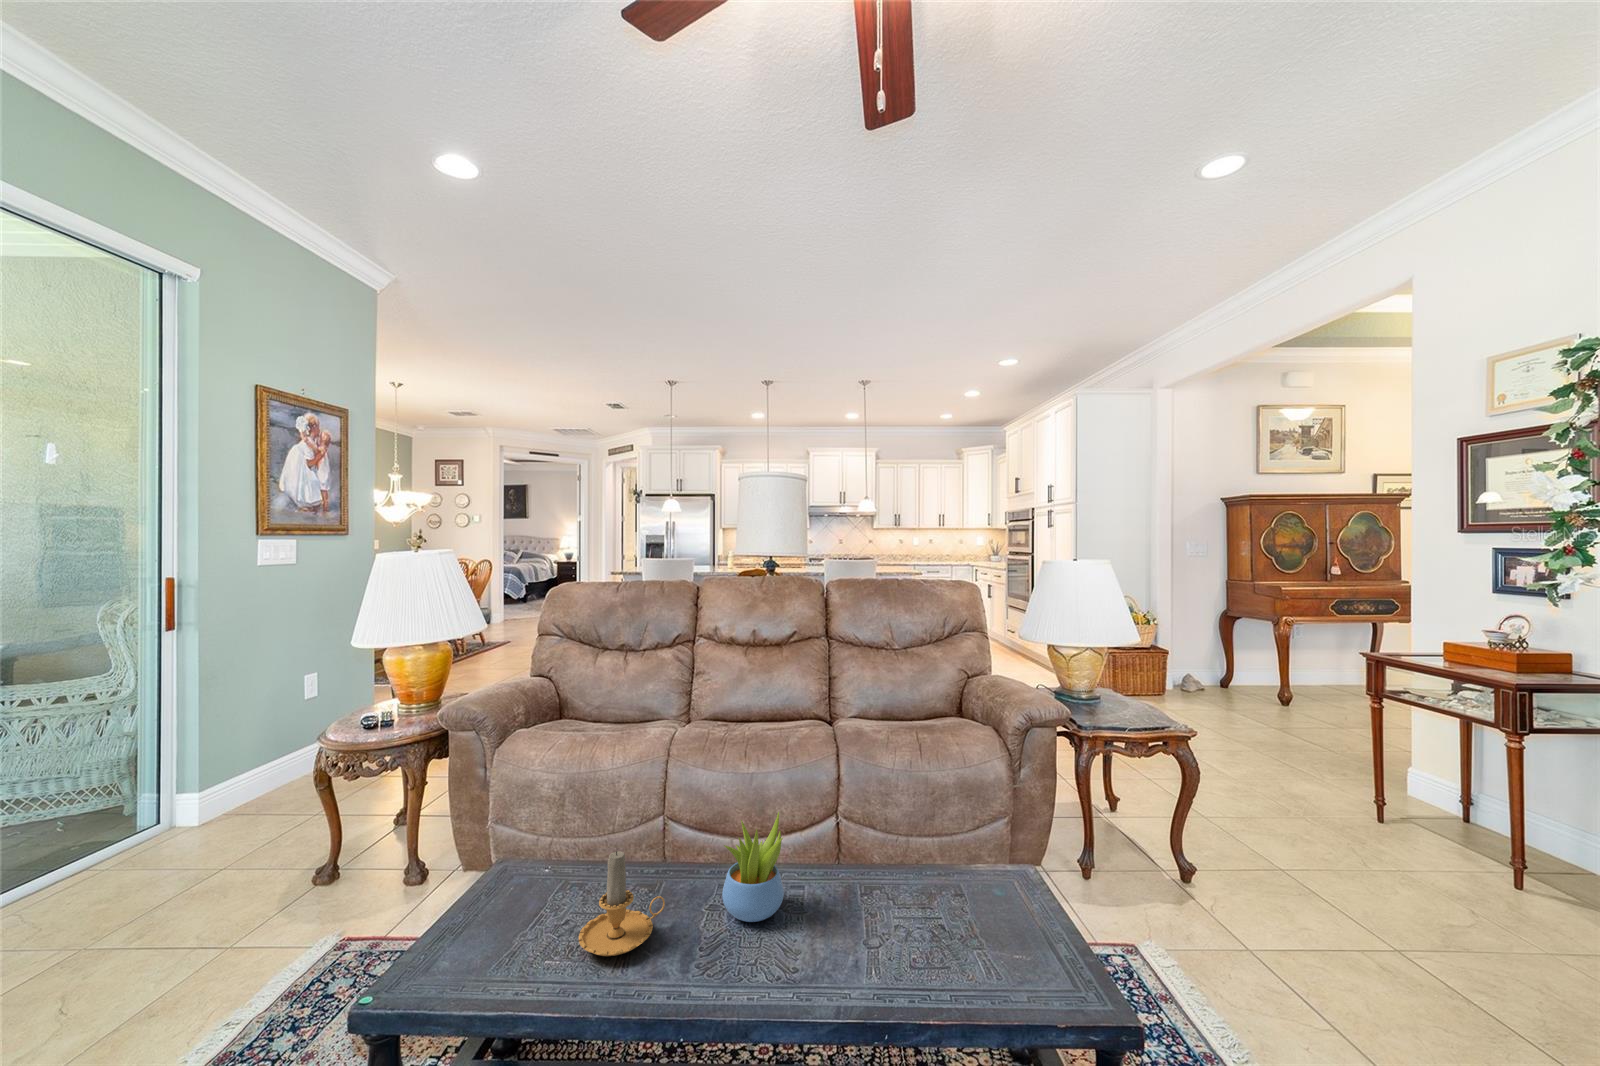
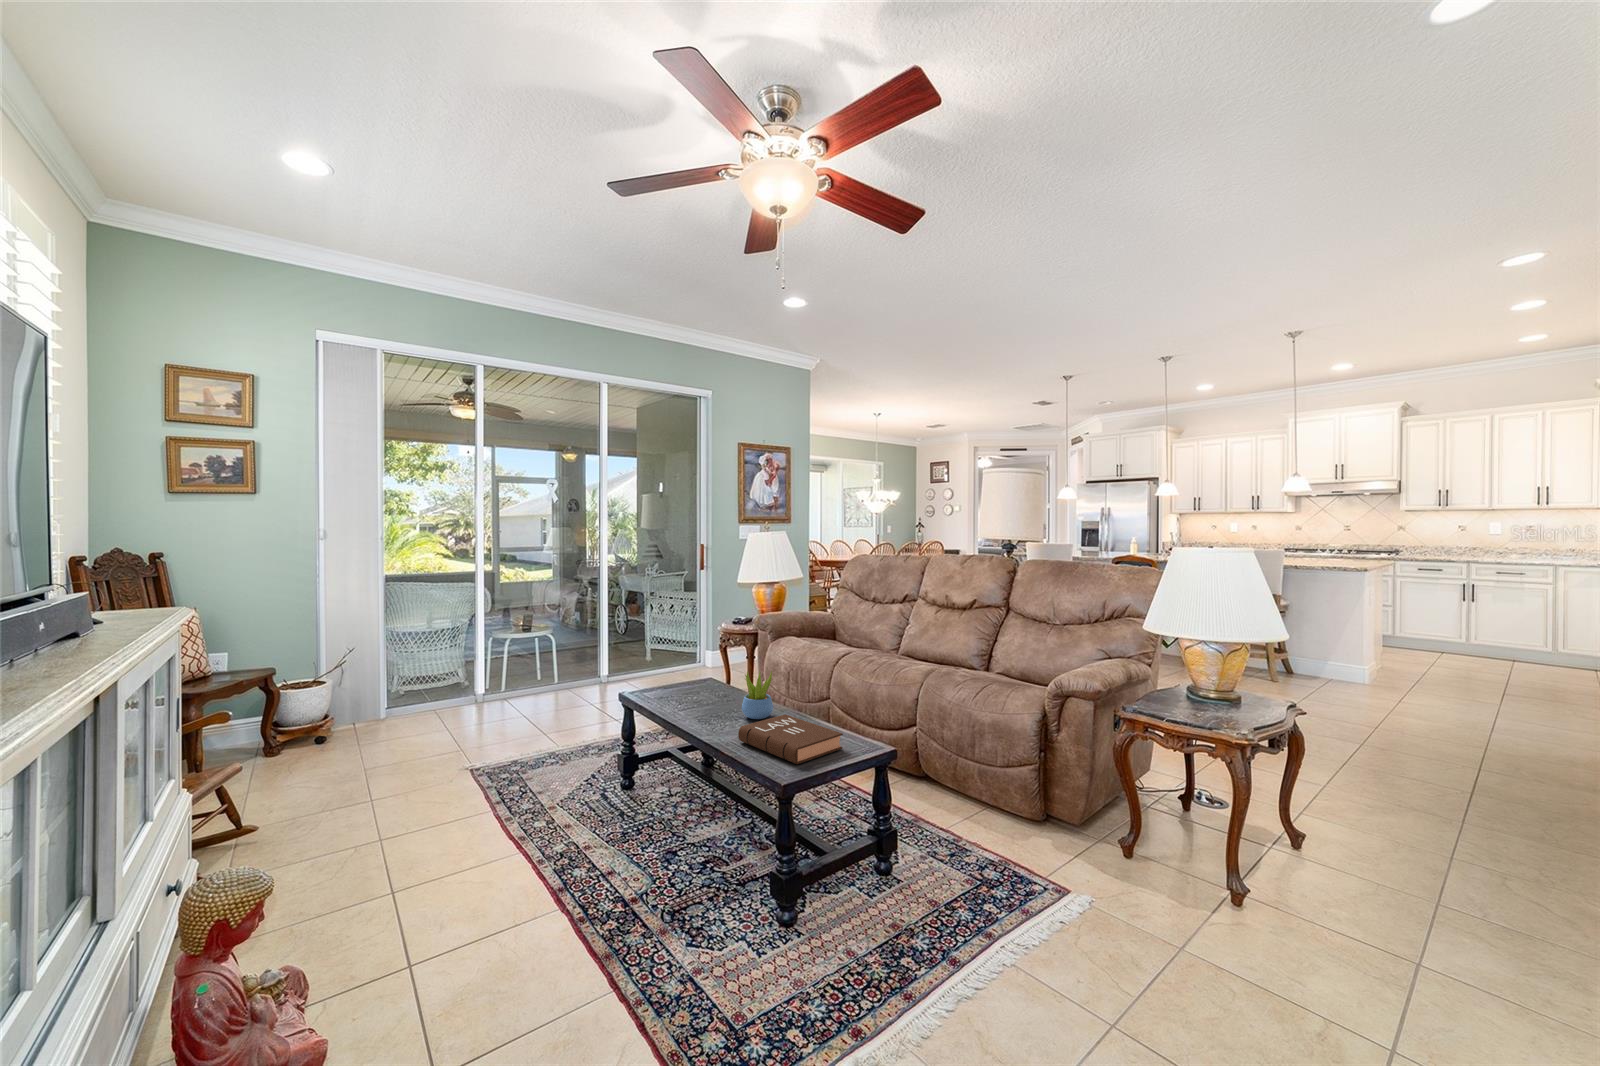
candle: present [579,851,665,956] -> none [687,665,726,709]
book: none [842,881,1028,985] -> present [738,714,843,764]

